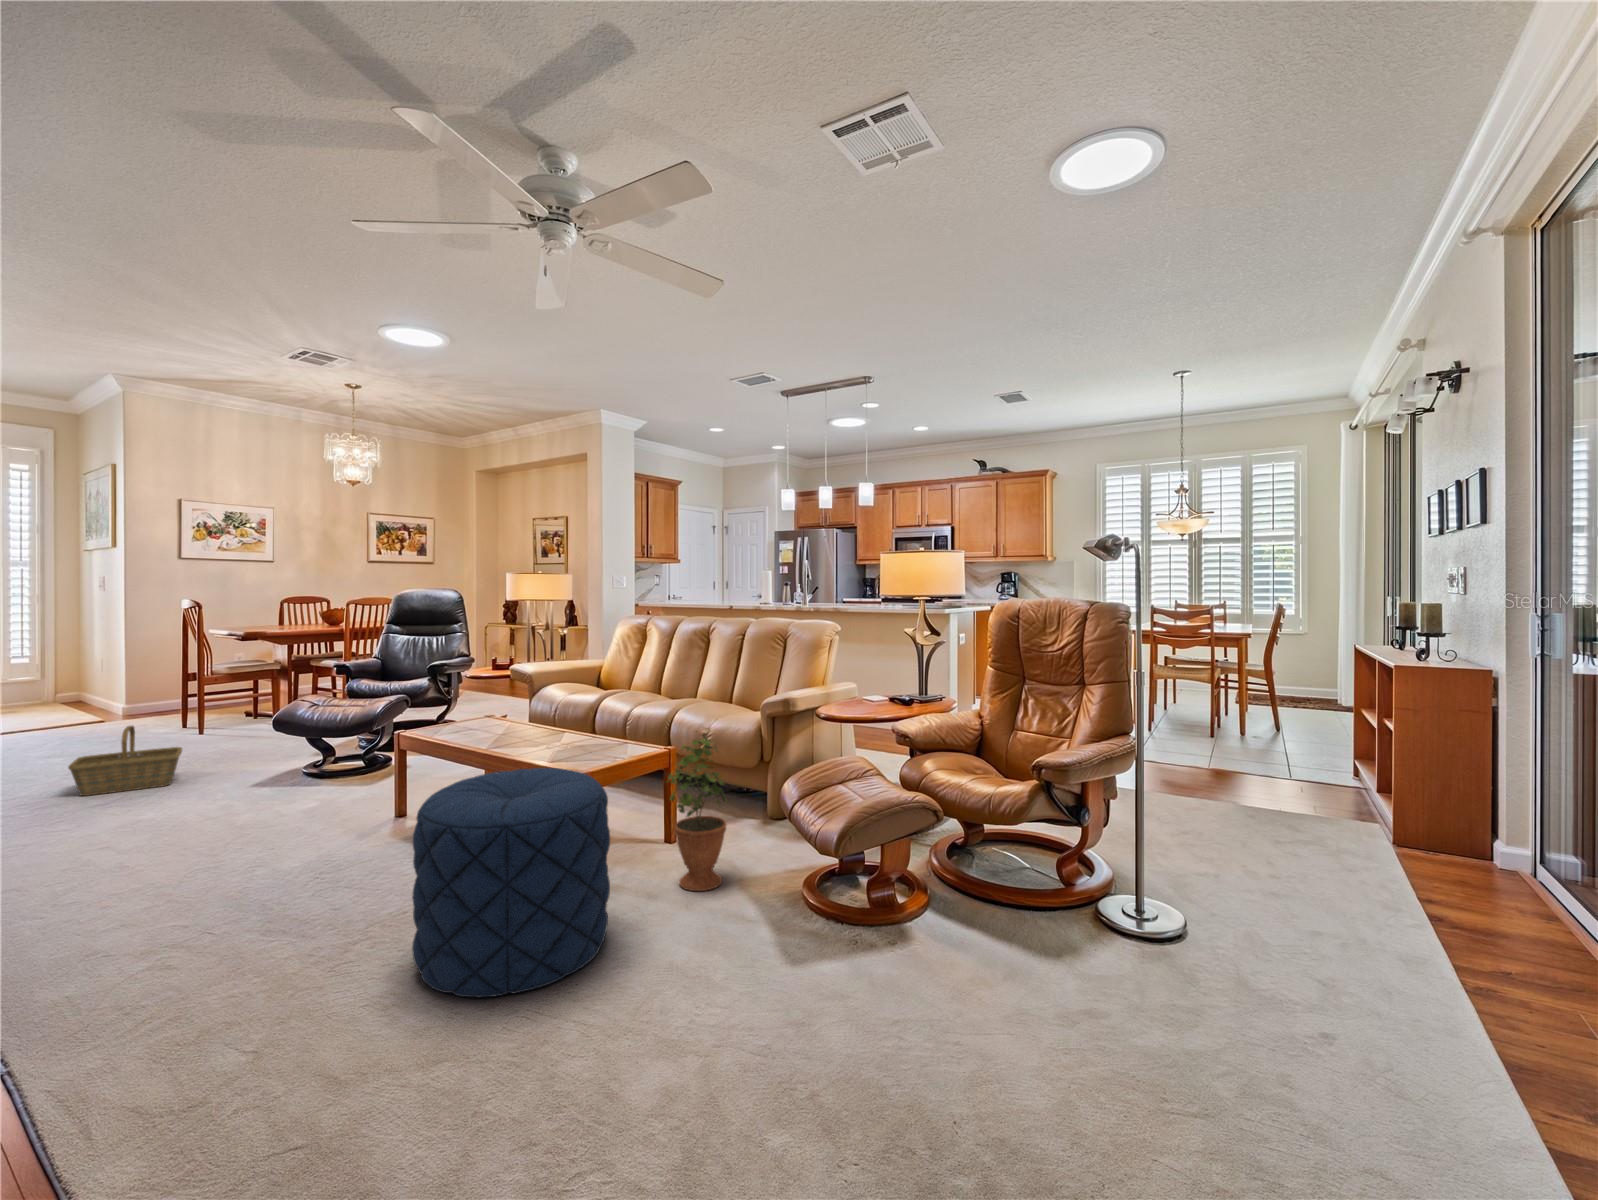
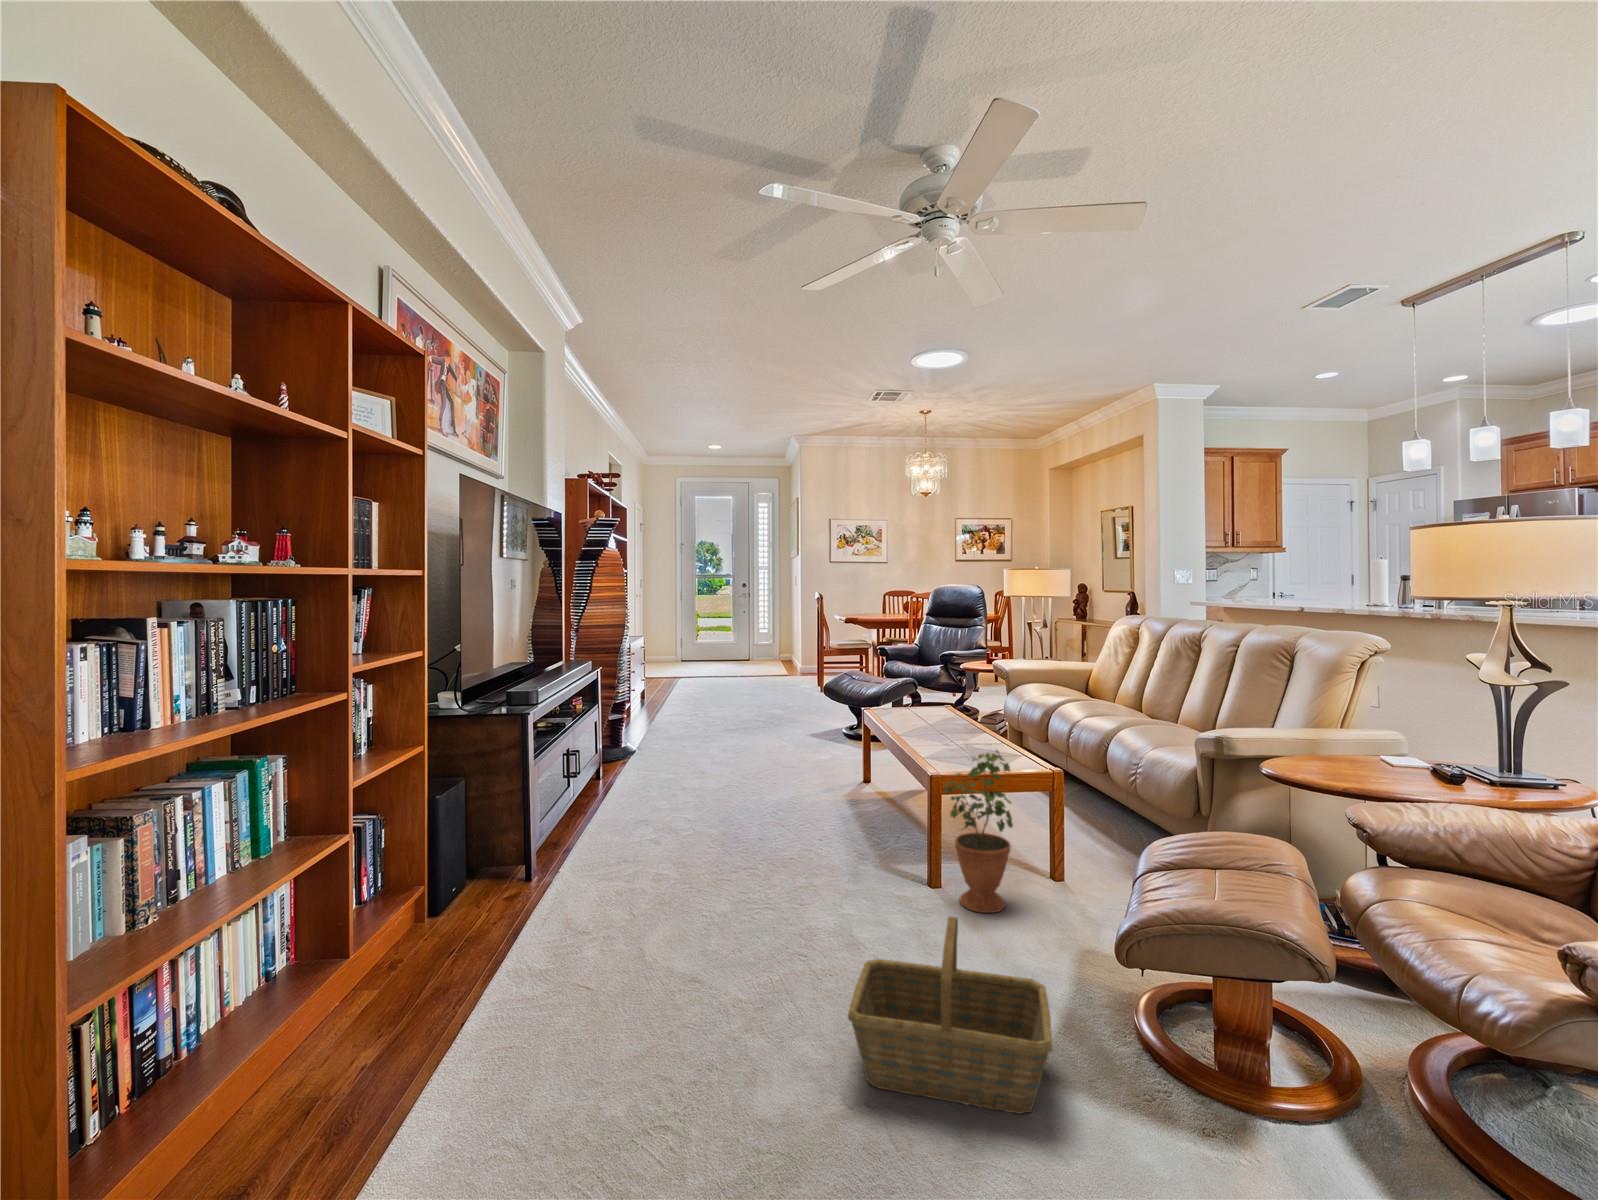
basket: present [68,726,182,796] -> present [848,916,1052,1114]
pouf: present [412,768,610,998] -> none [711,747,862,928]

